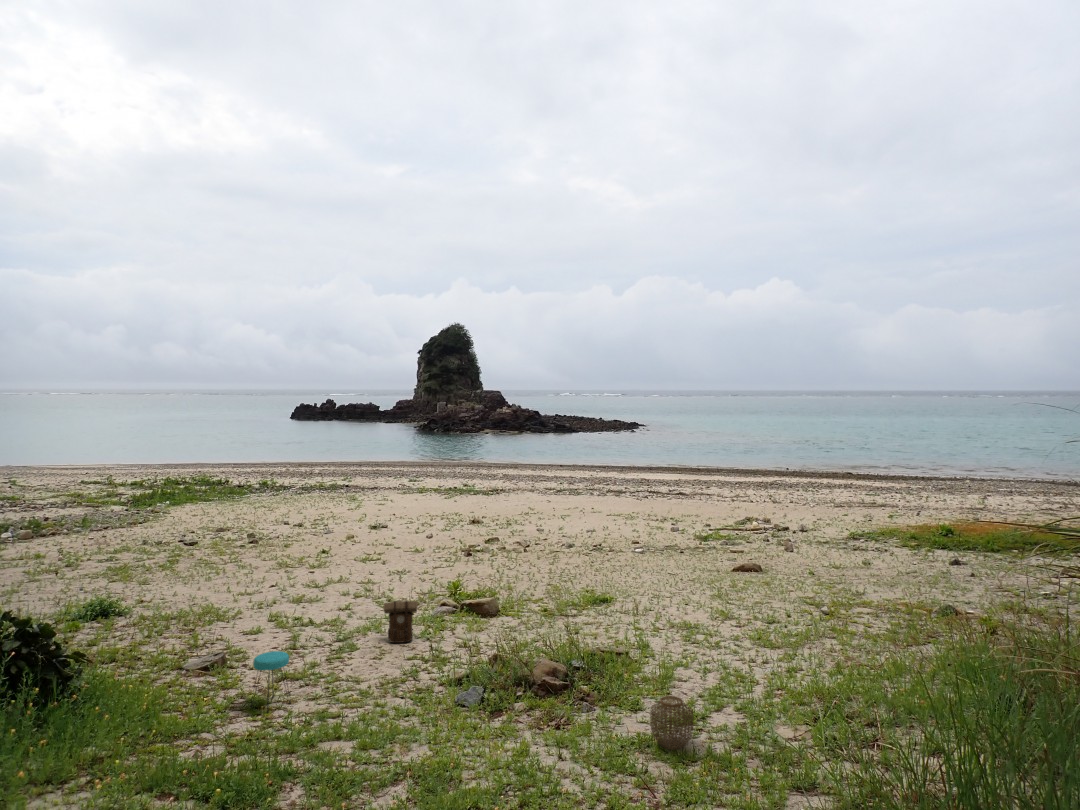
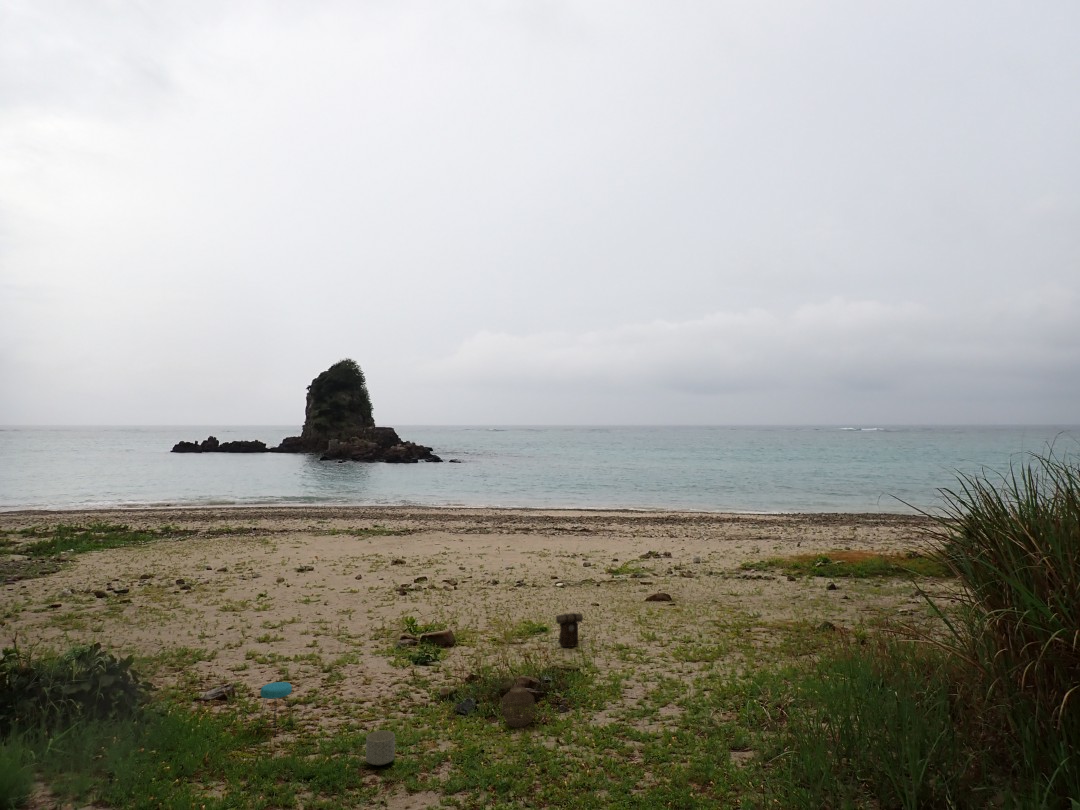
backpack: present [384,601,418,643] -> present [556,613,583,647]
woven basket: present [650,696,693,750] -> present [502,687,534,727]
planter: none [350,718,383,760] -> present [366,731,395,766]

